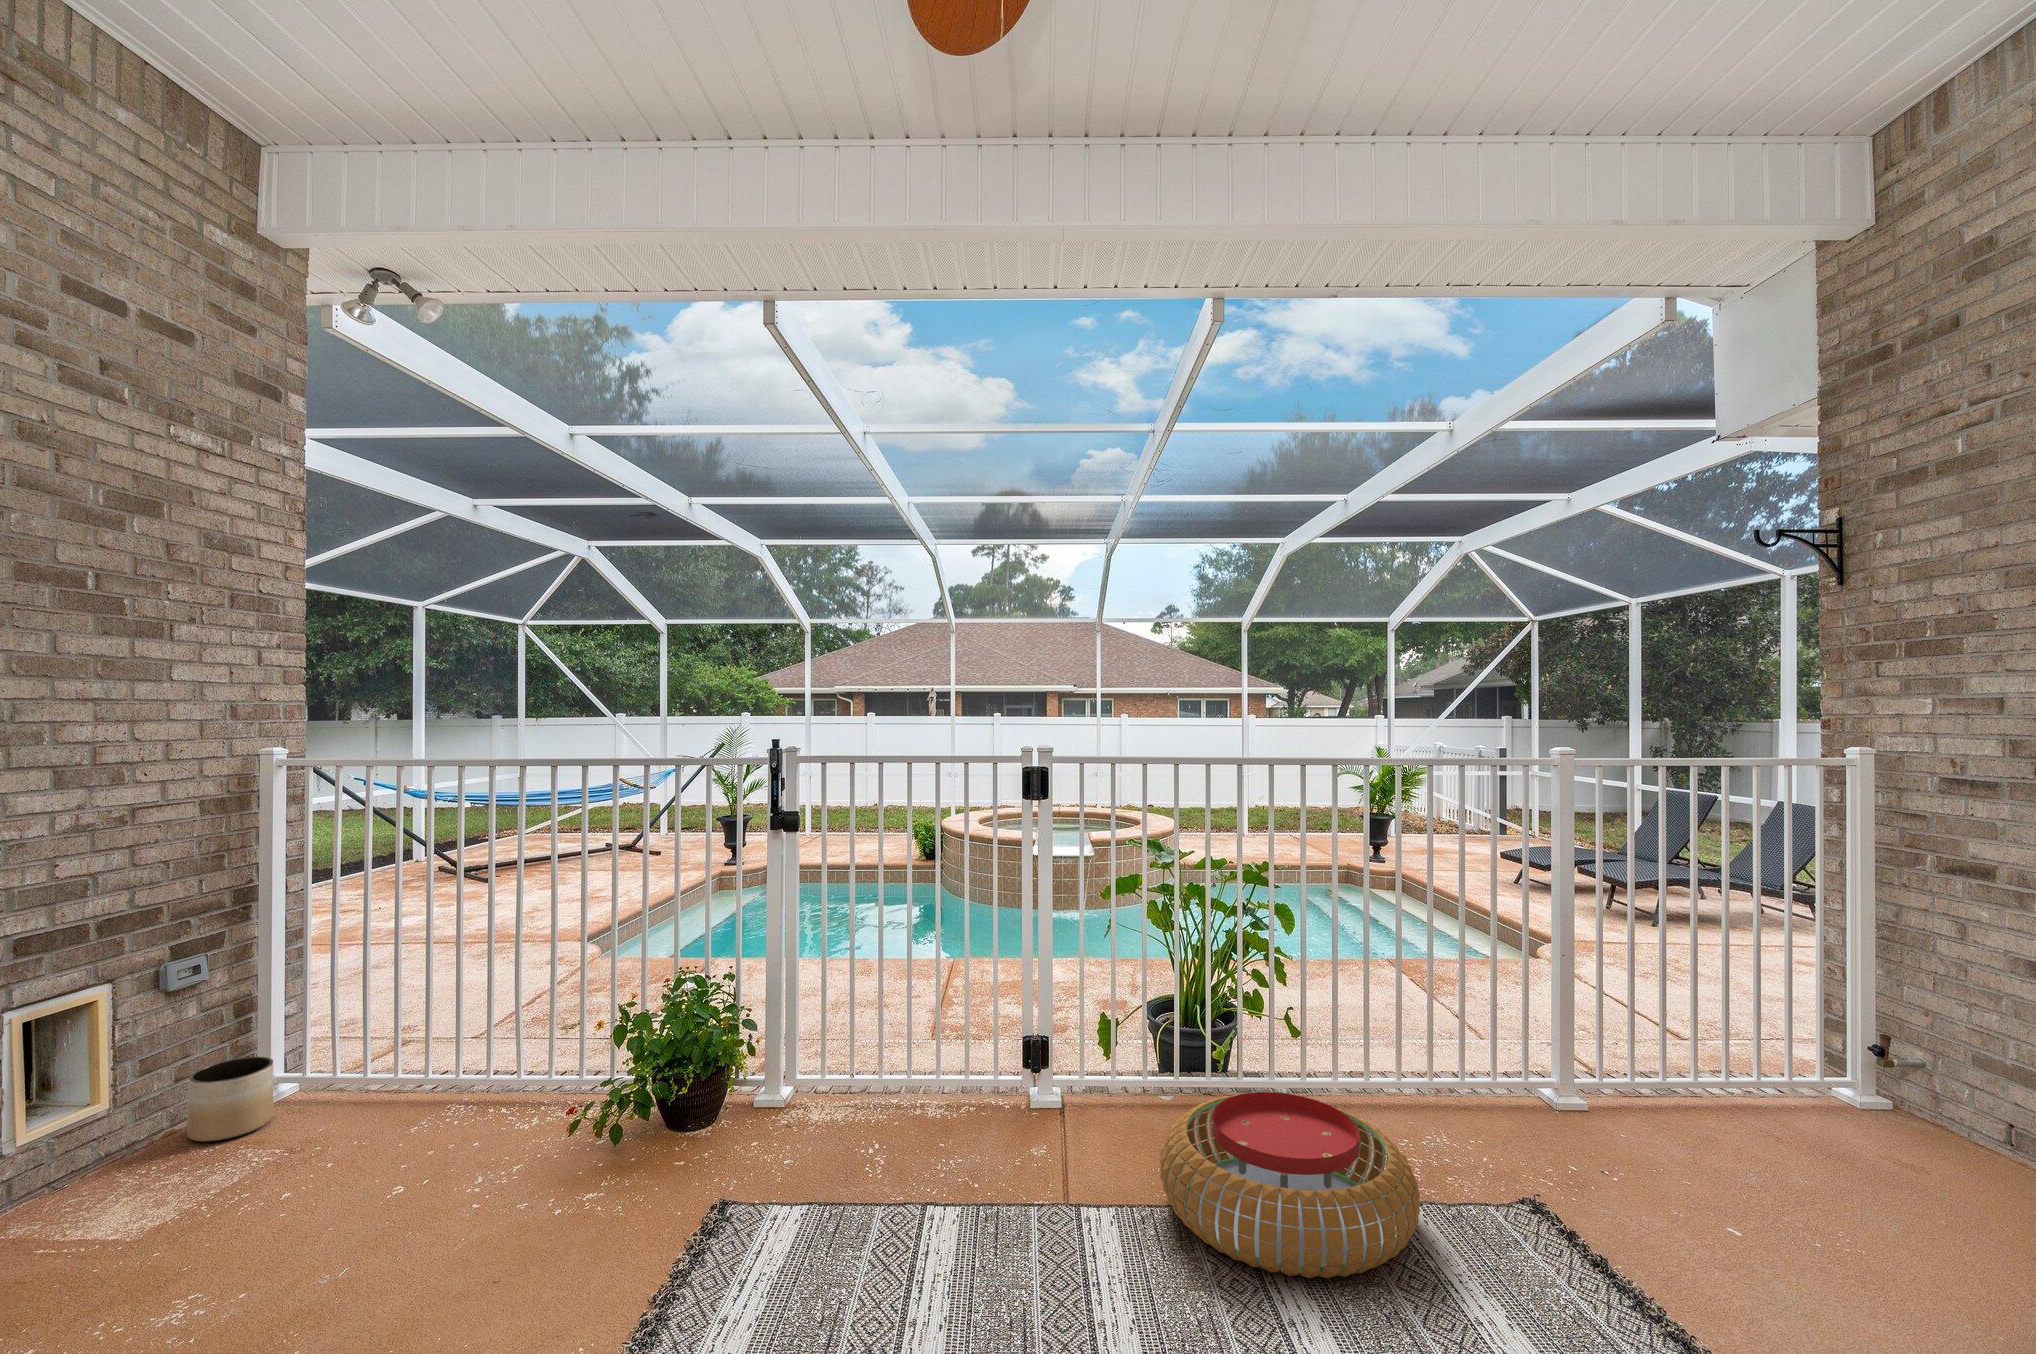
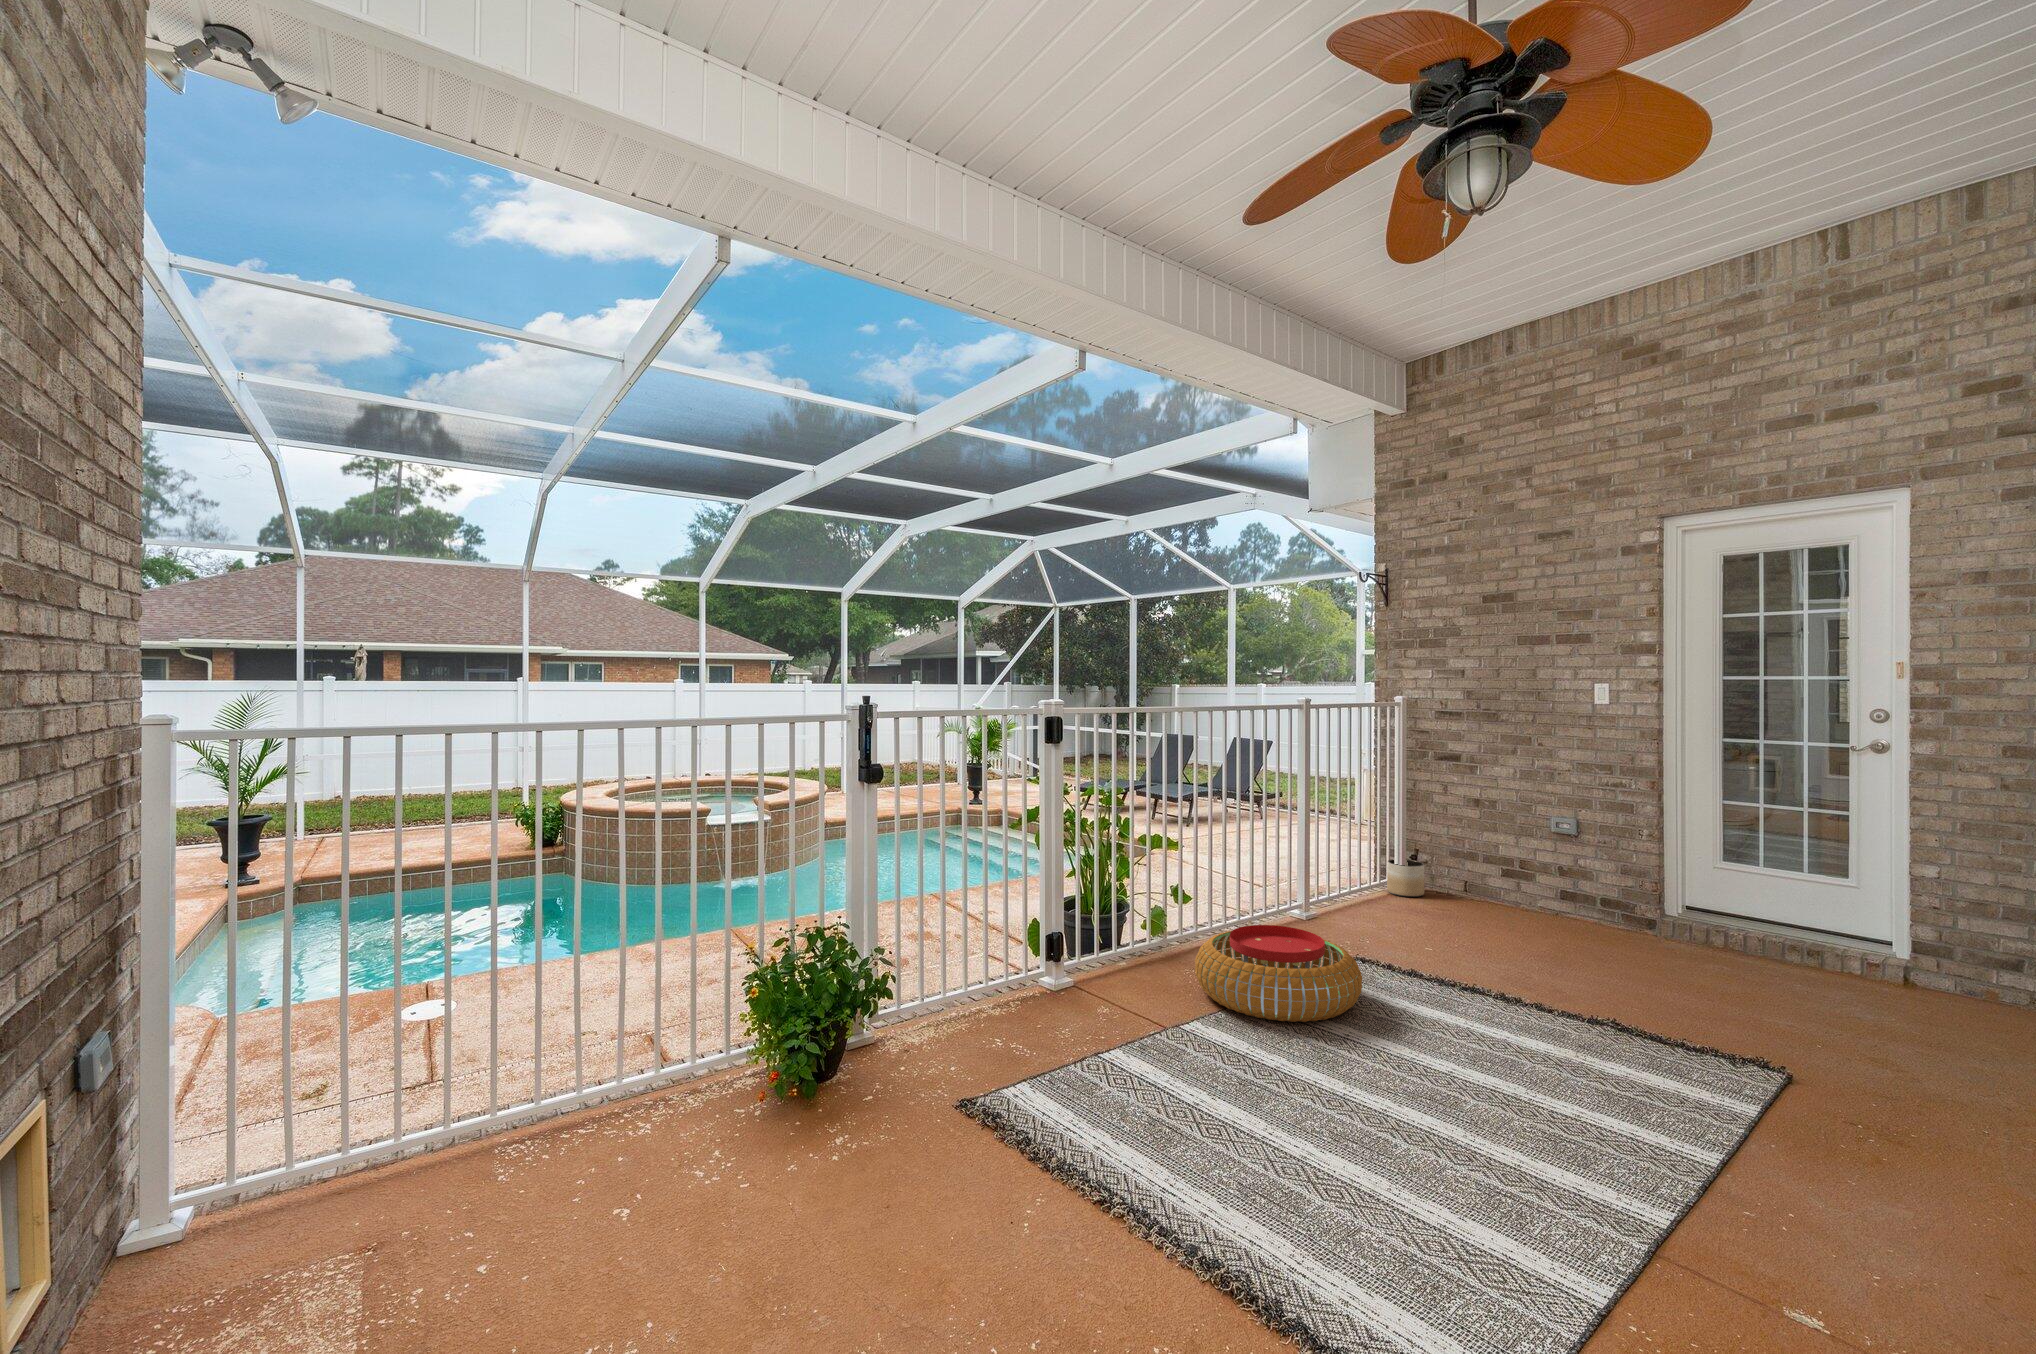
planter: present [187,1057,273,1142] -> present [1387,859,1424,897]

